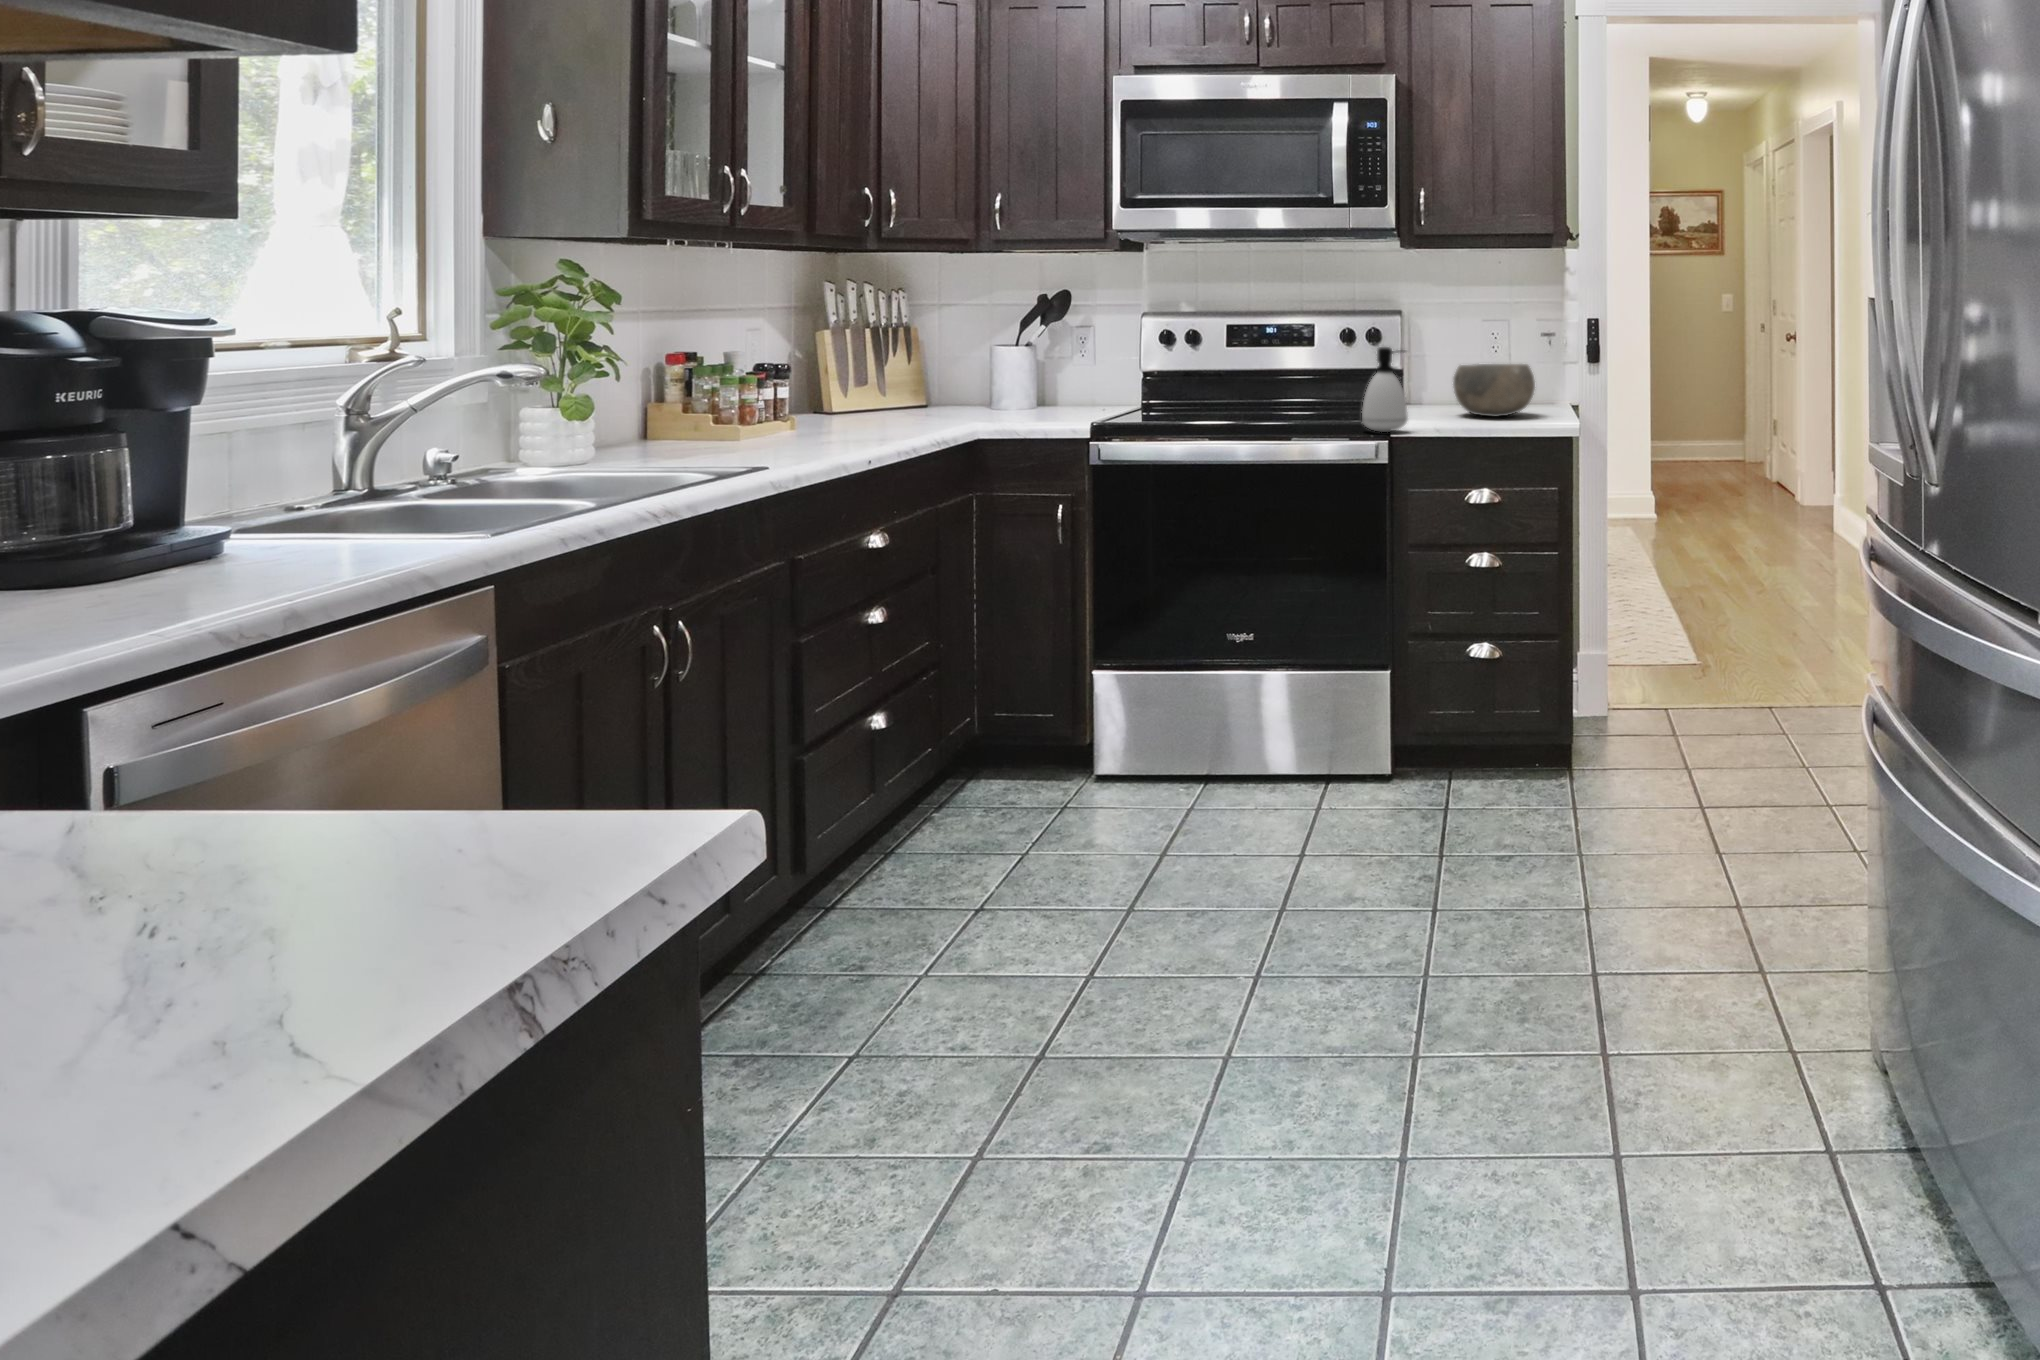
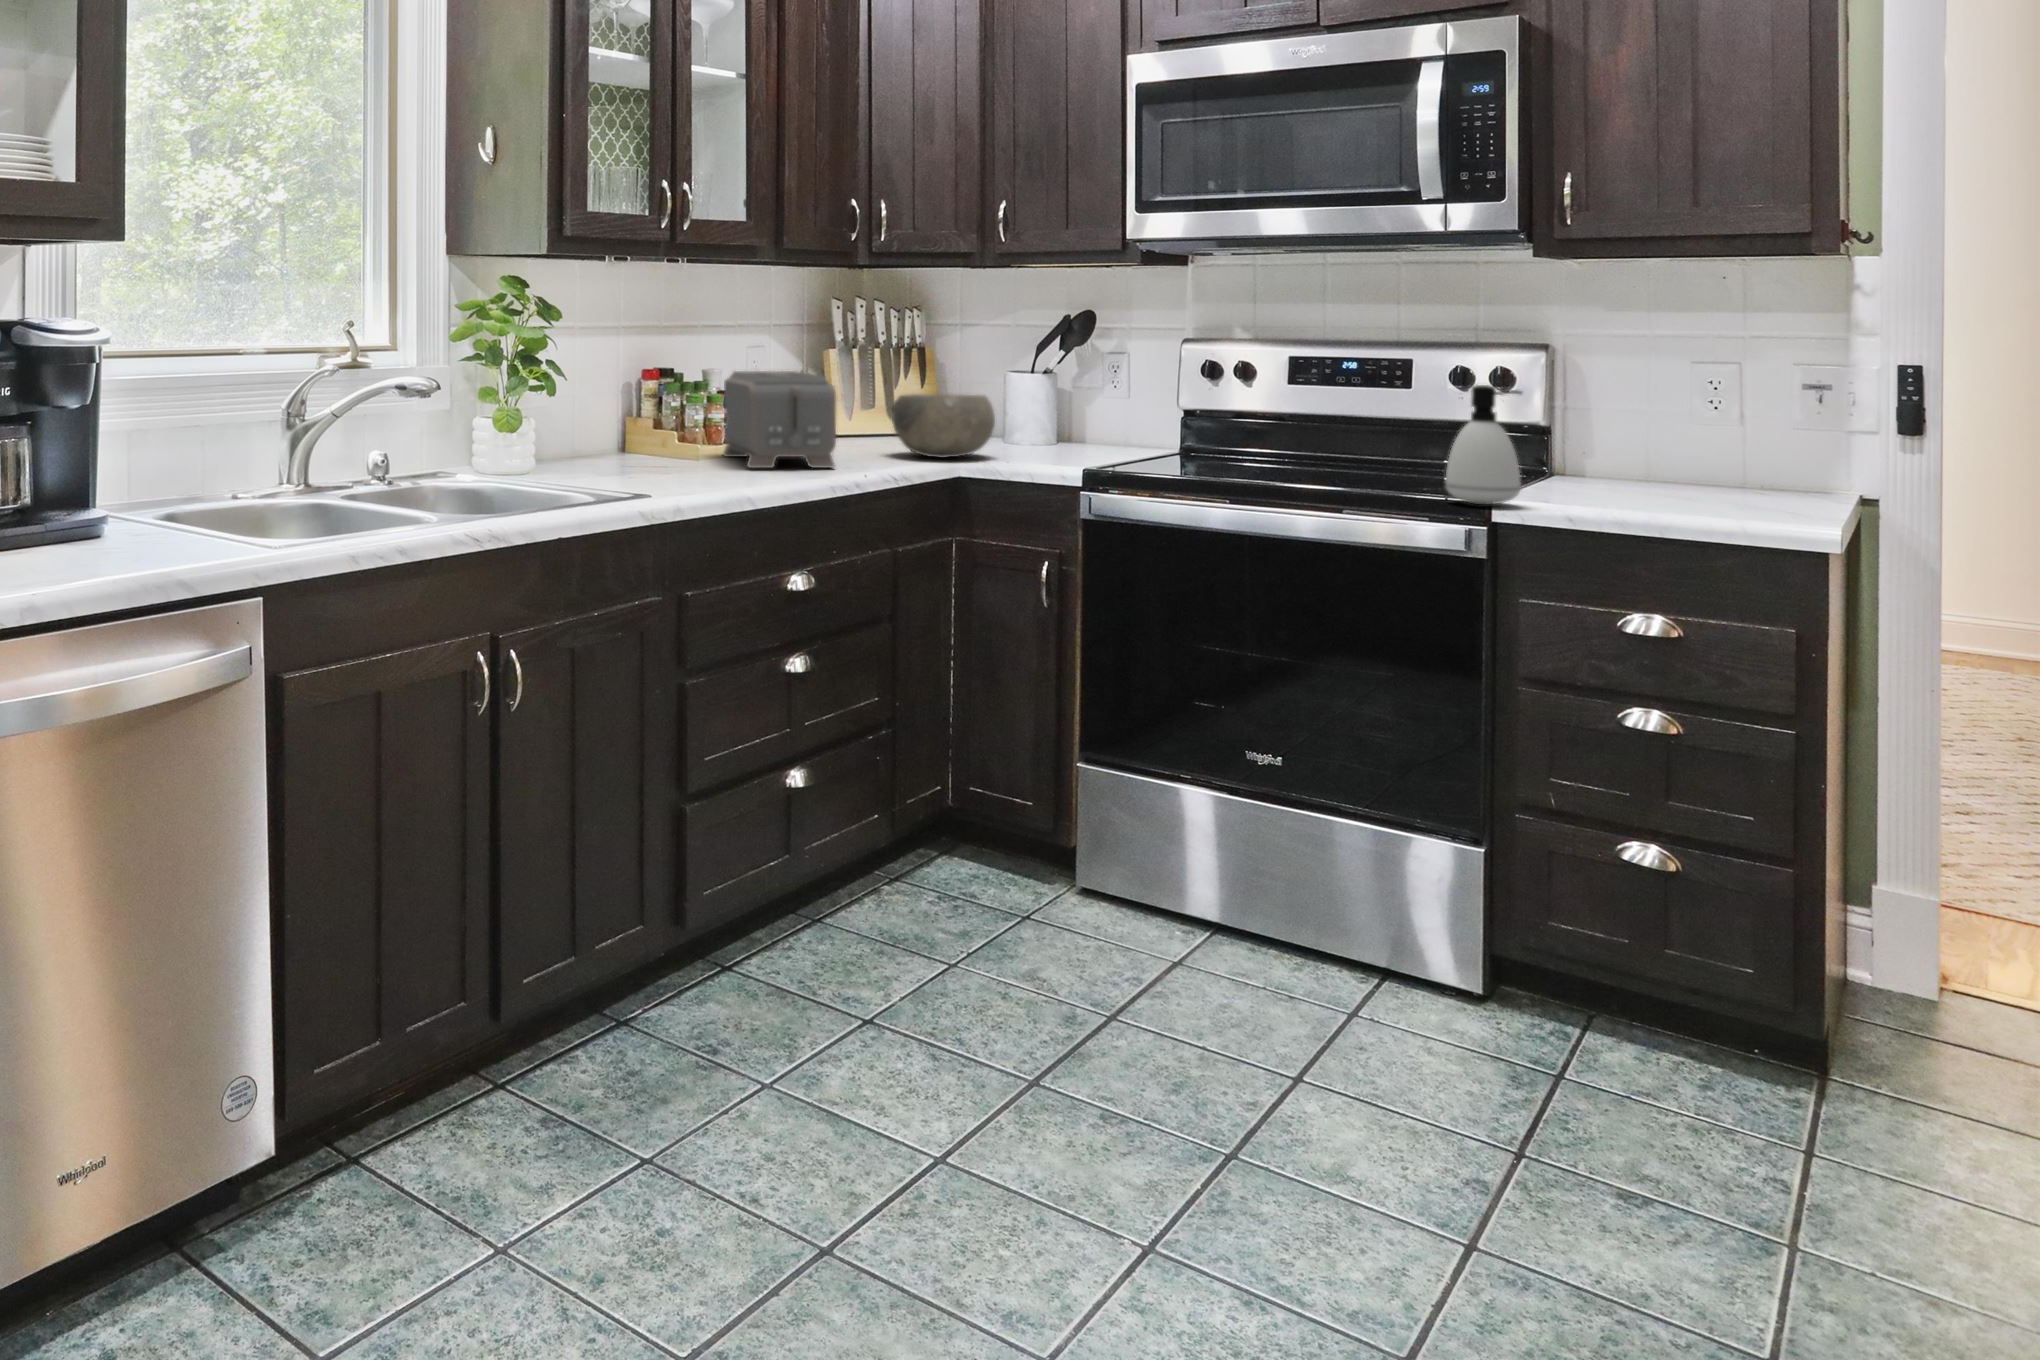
toaster: none [749,351,884,445] -> present [723,371,836,468]
bowl: present [1453,364,1535,417] -> present [891,394,995,458]

